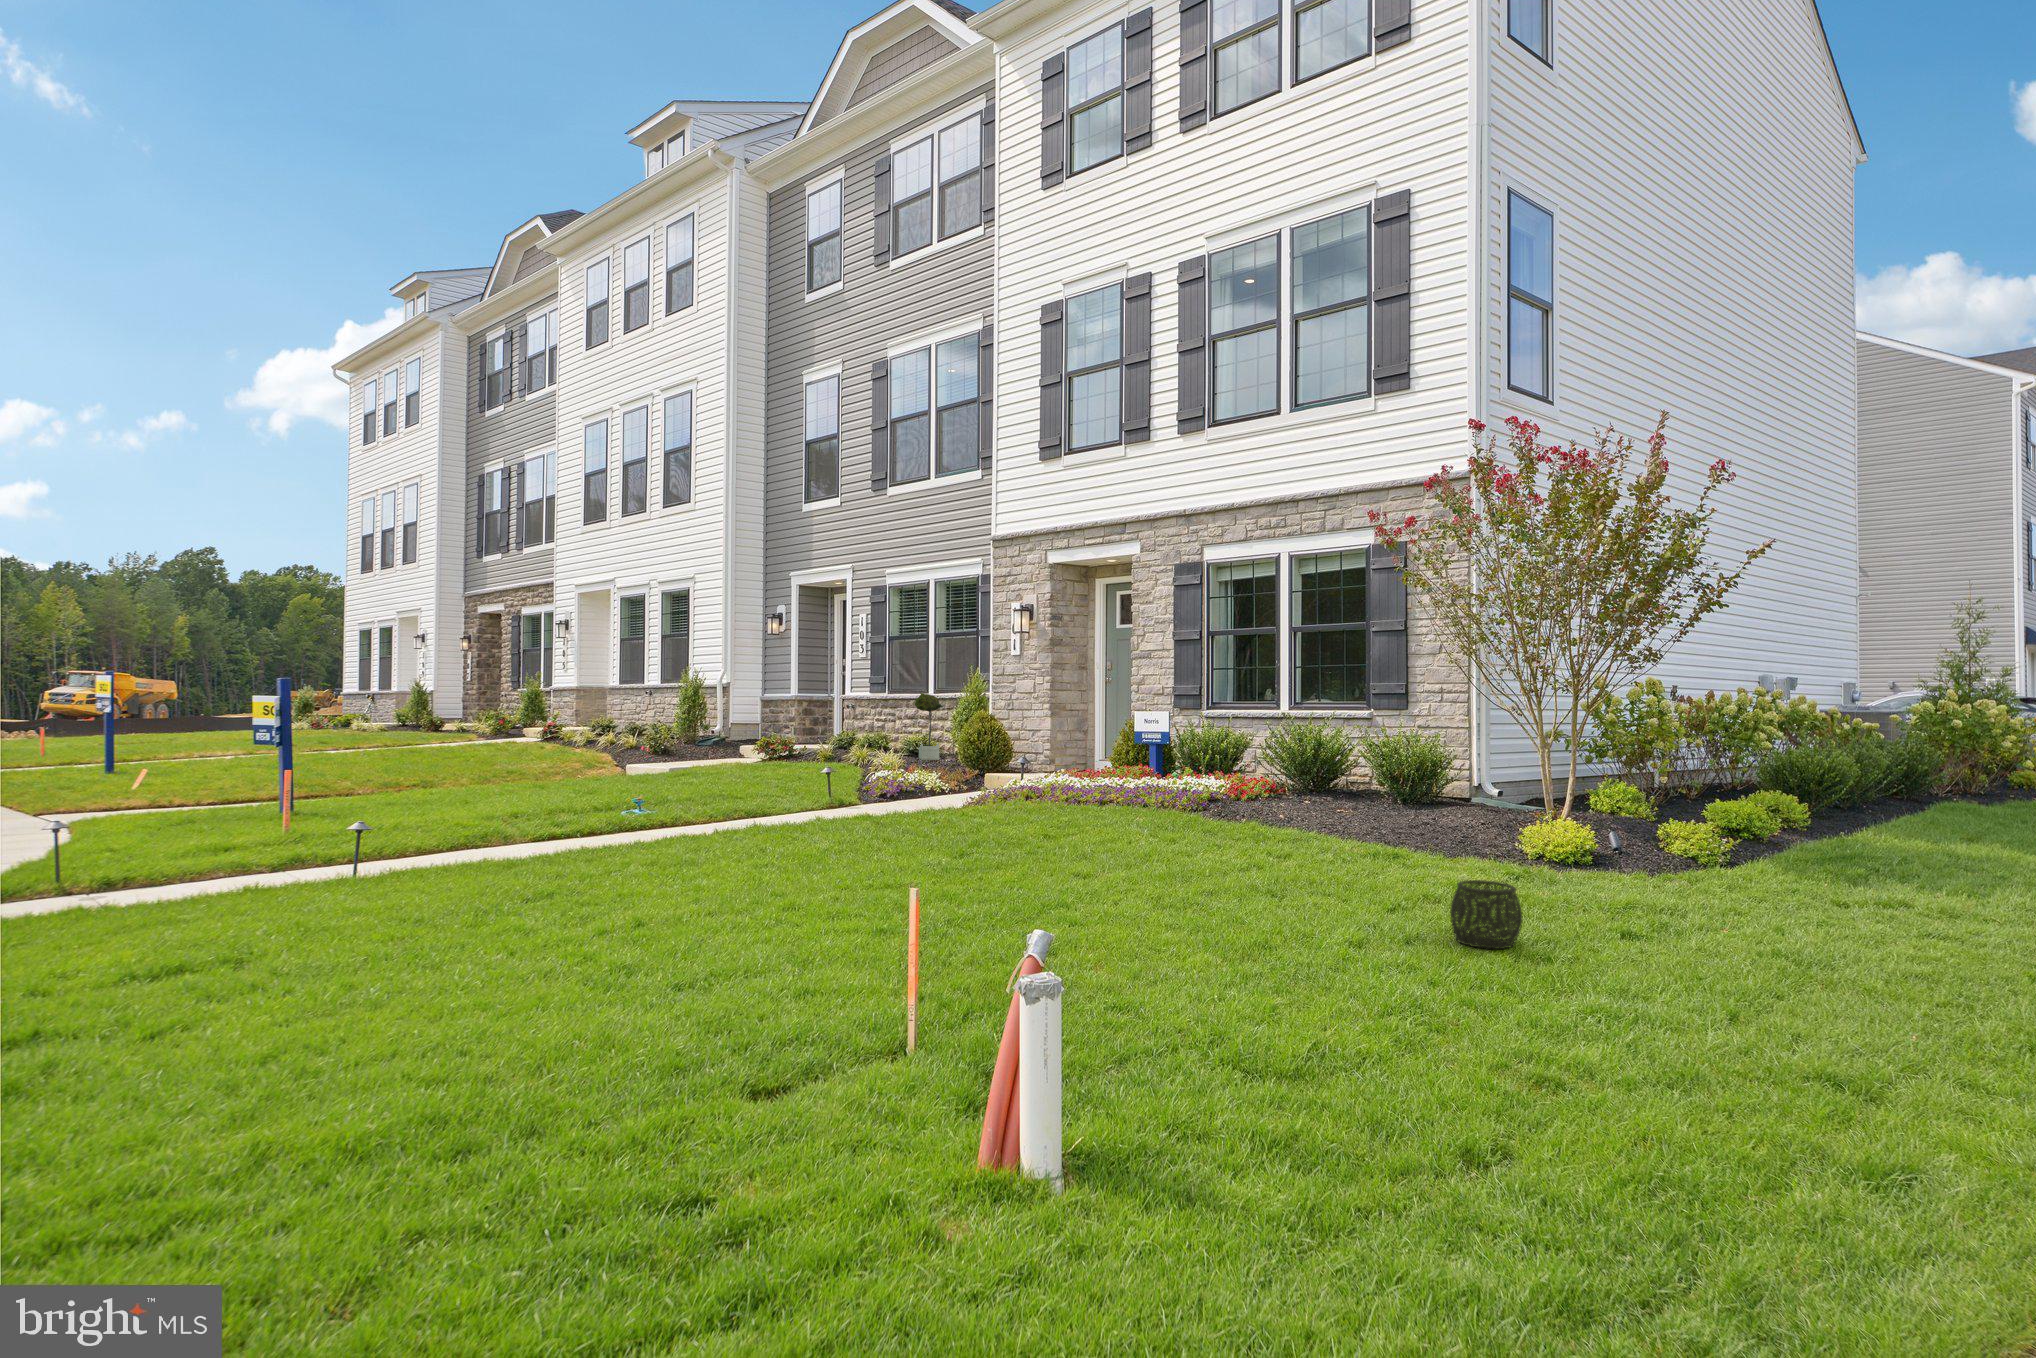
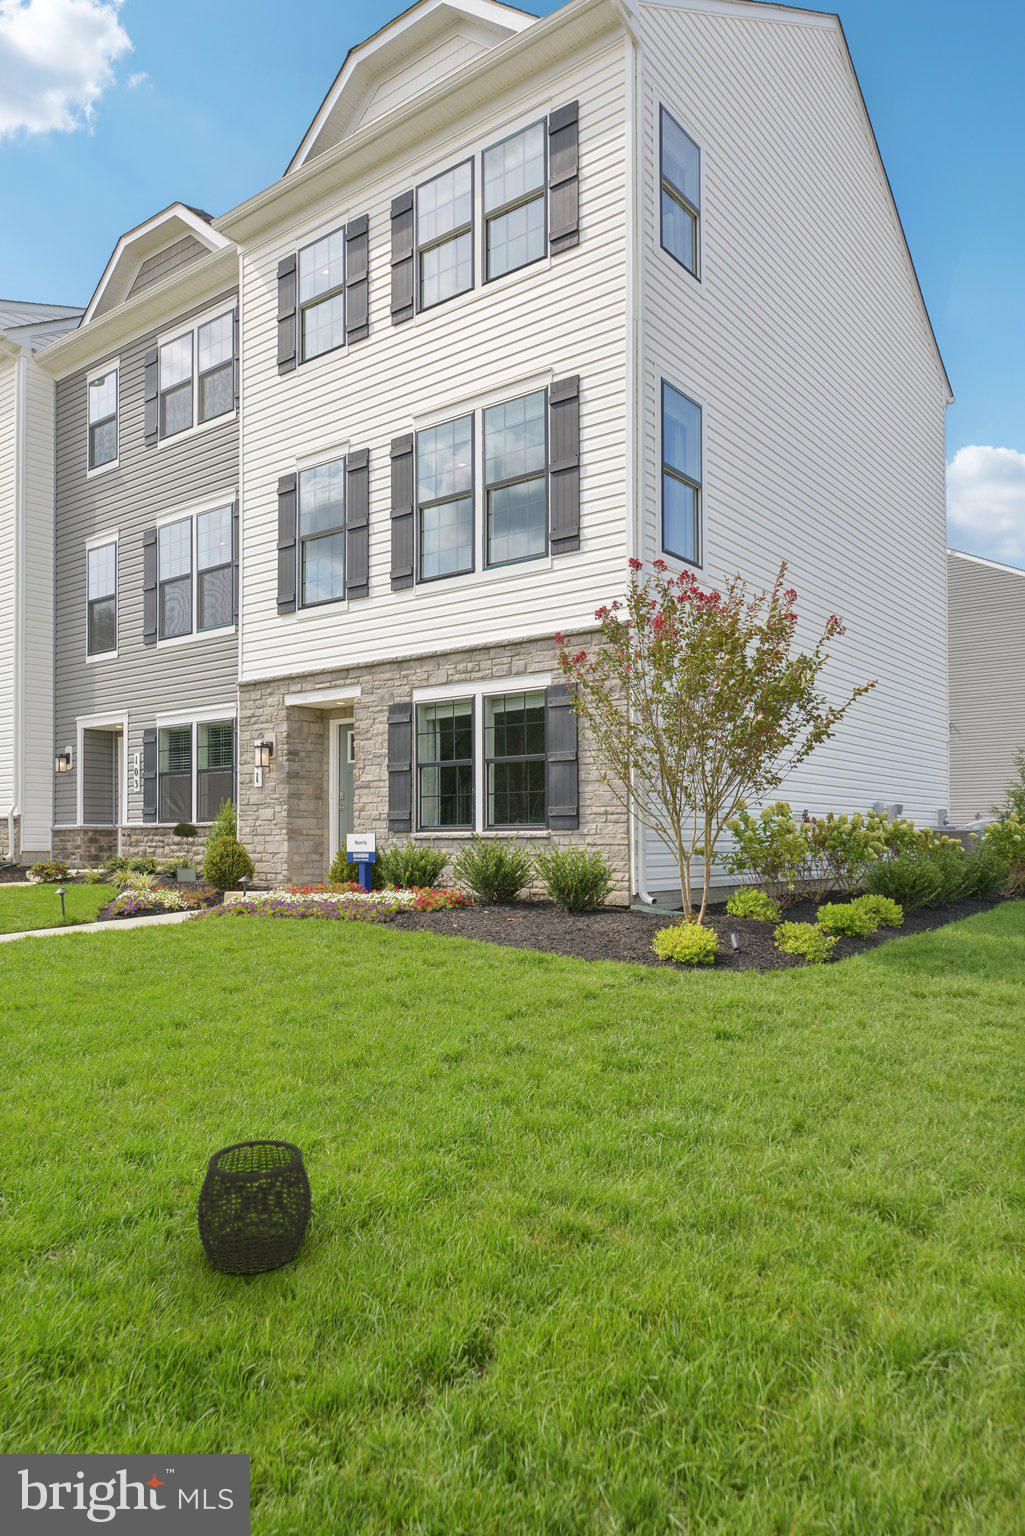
woven basket: present [1450,880,1523,949] -> present [196,1140,312,1274]

